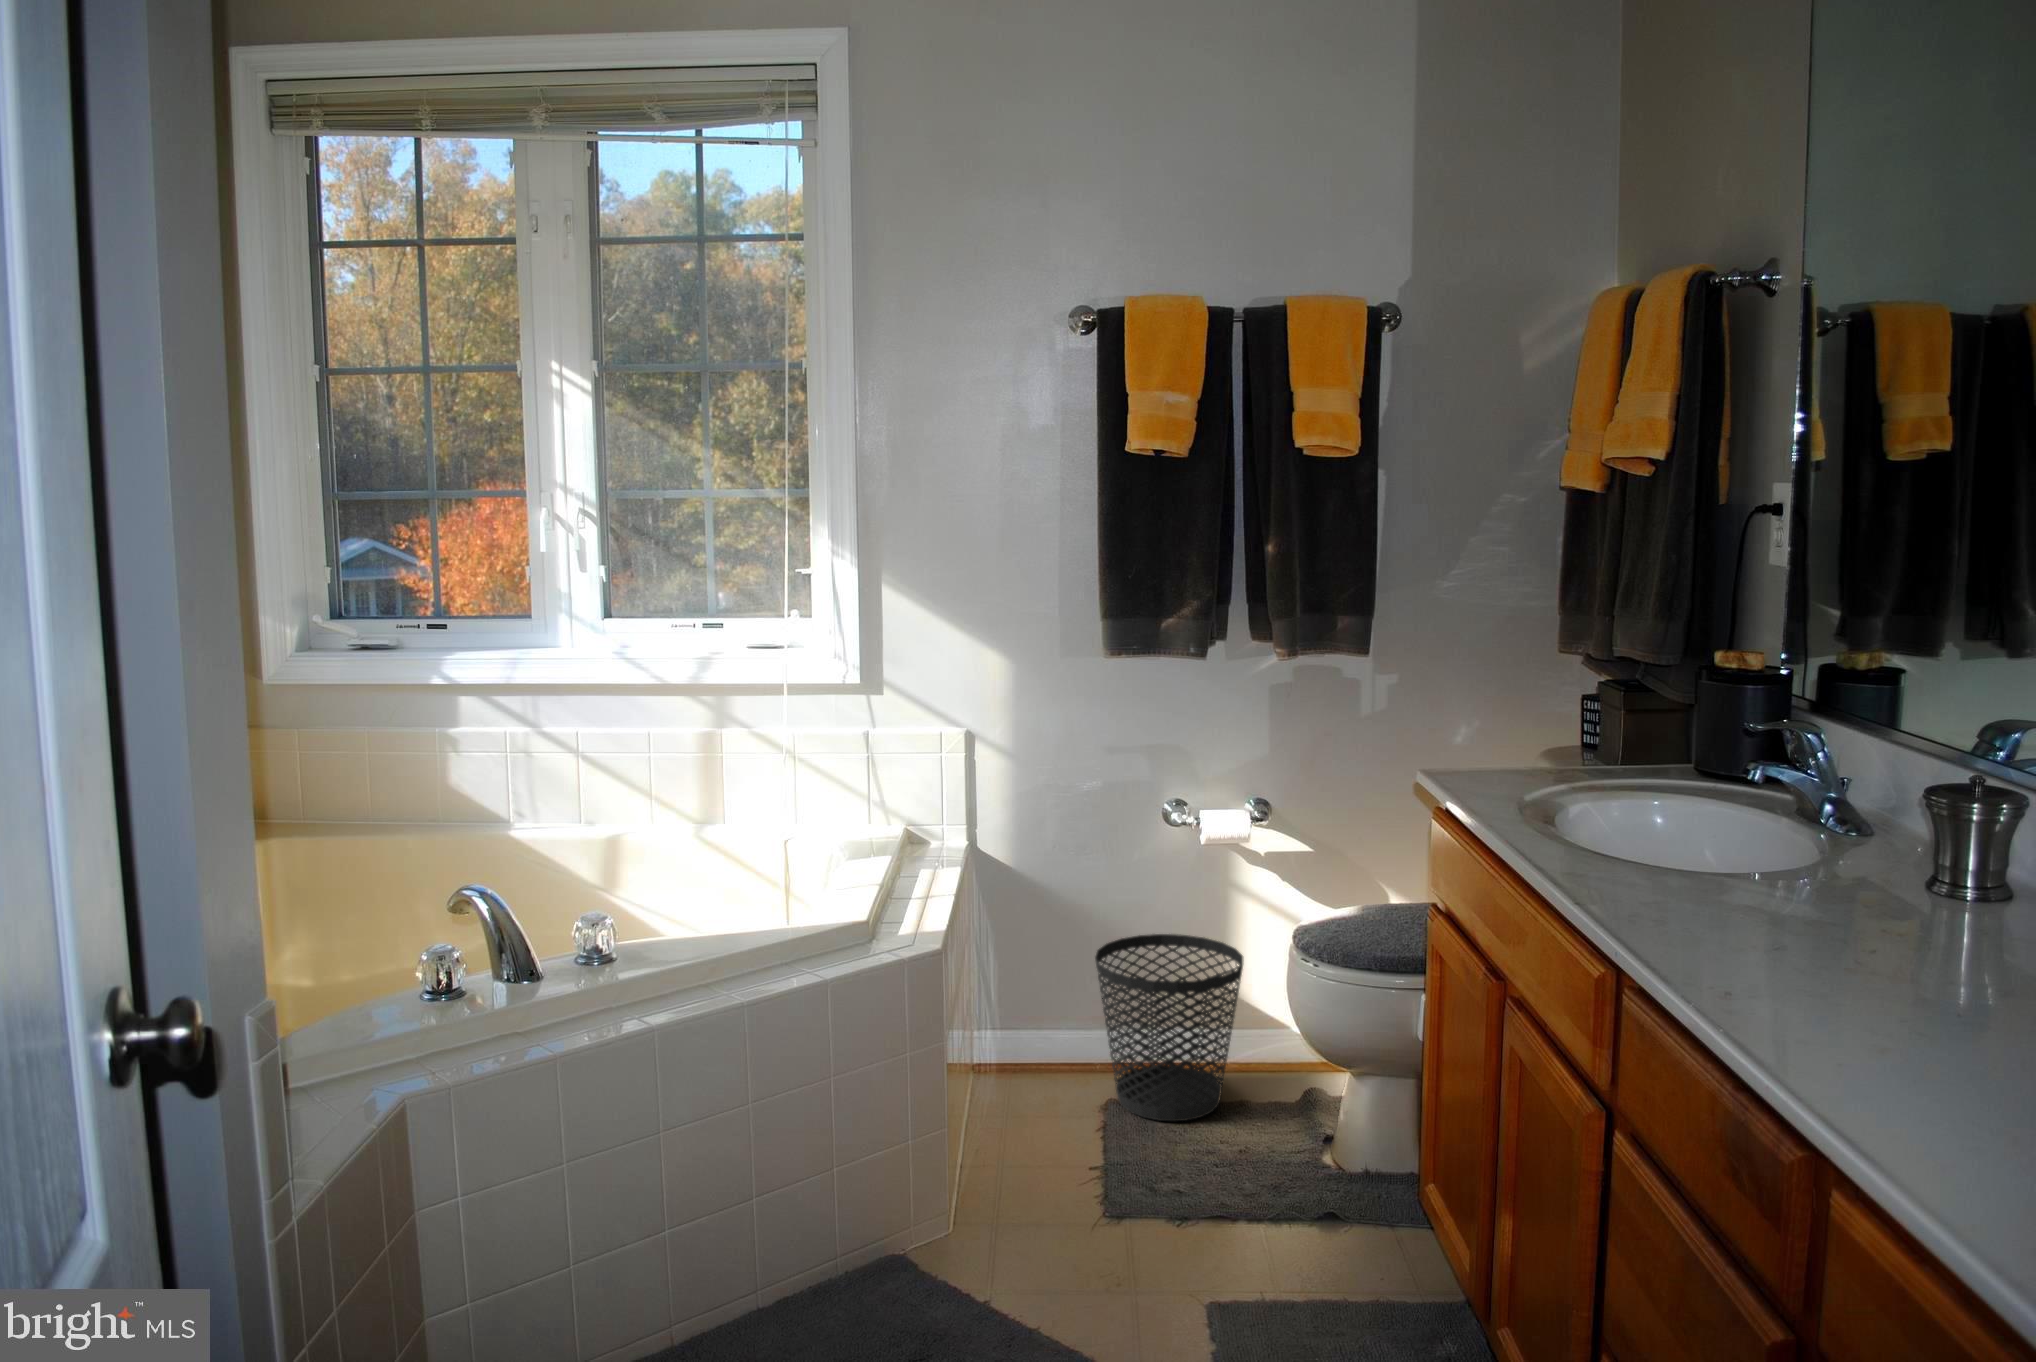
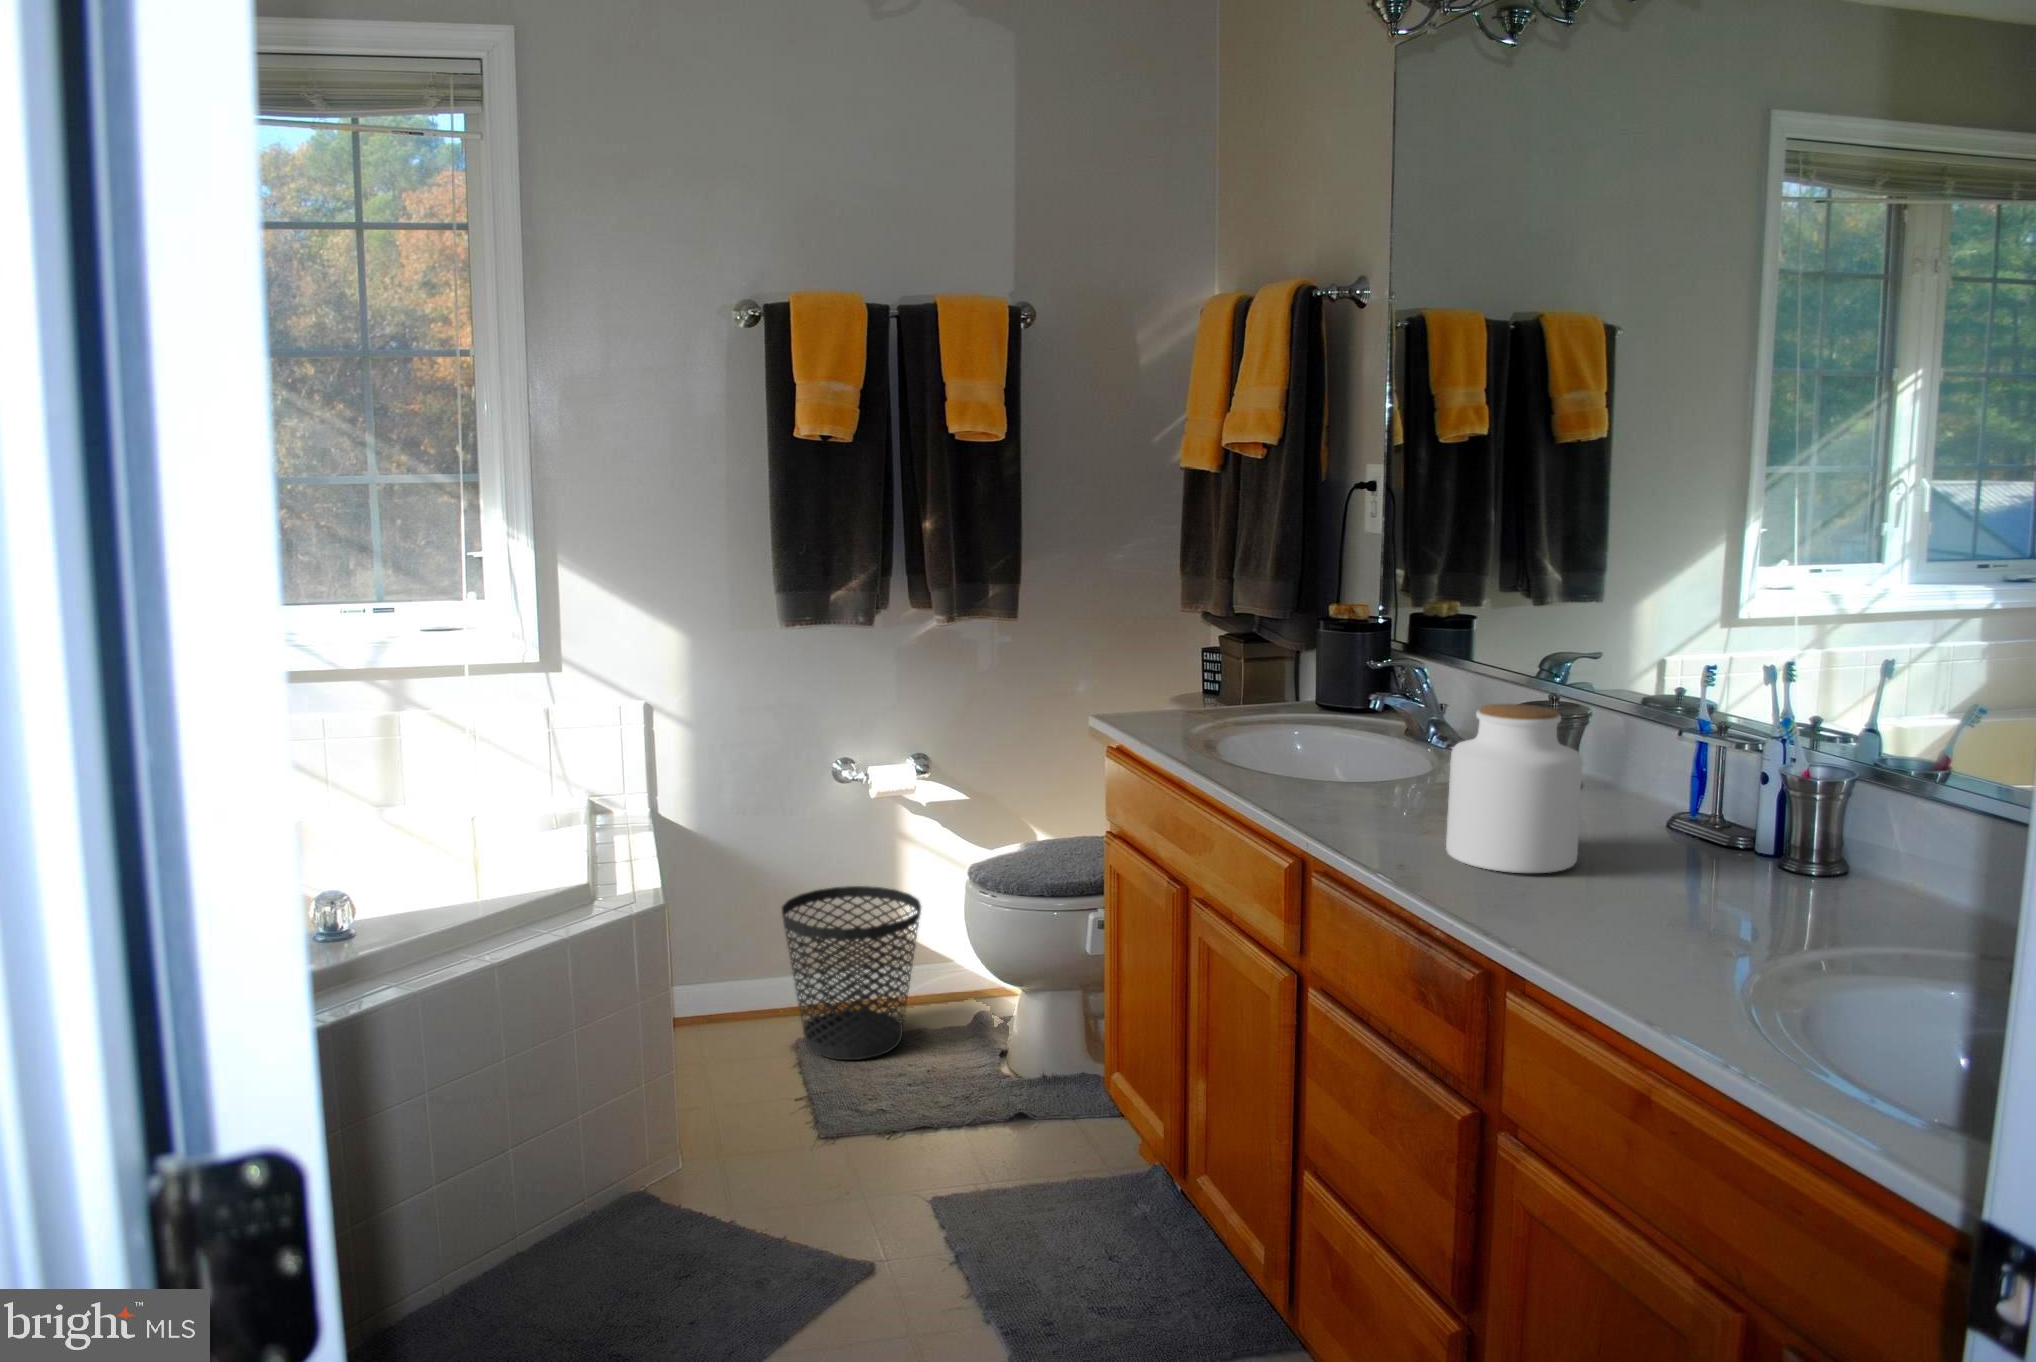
jar: none [1766,789,1961,1015] -> present [1446,704,1583,873]

